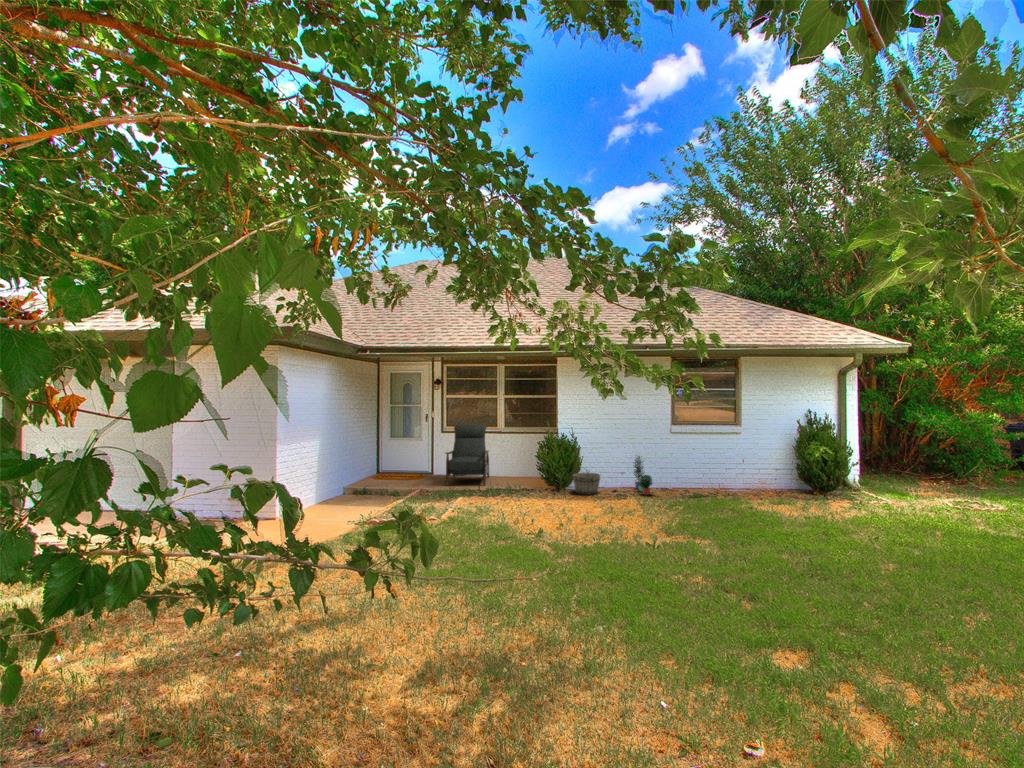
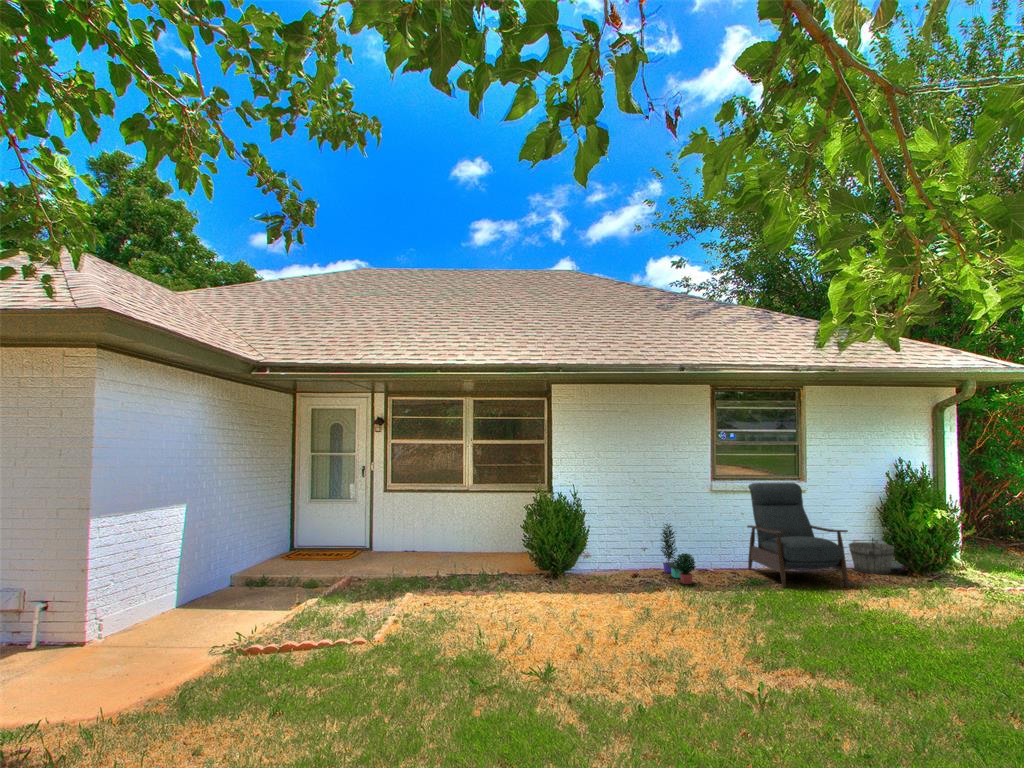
chair: present [445,424,489,486] -> present [747,483,848,588]
wooden bucket: present [573,470,600,494] -> present [849,538,894,574]

